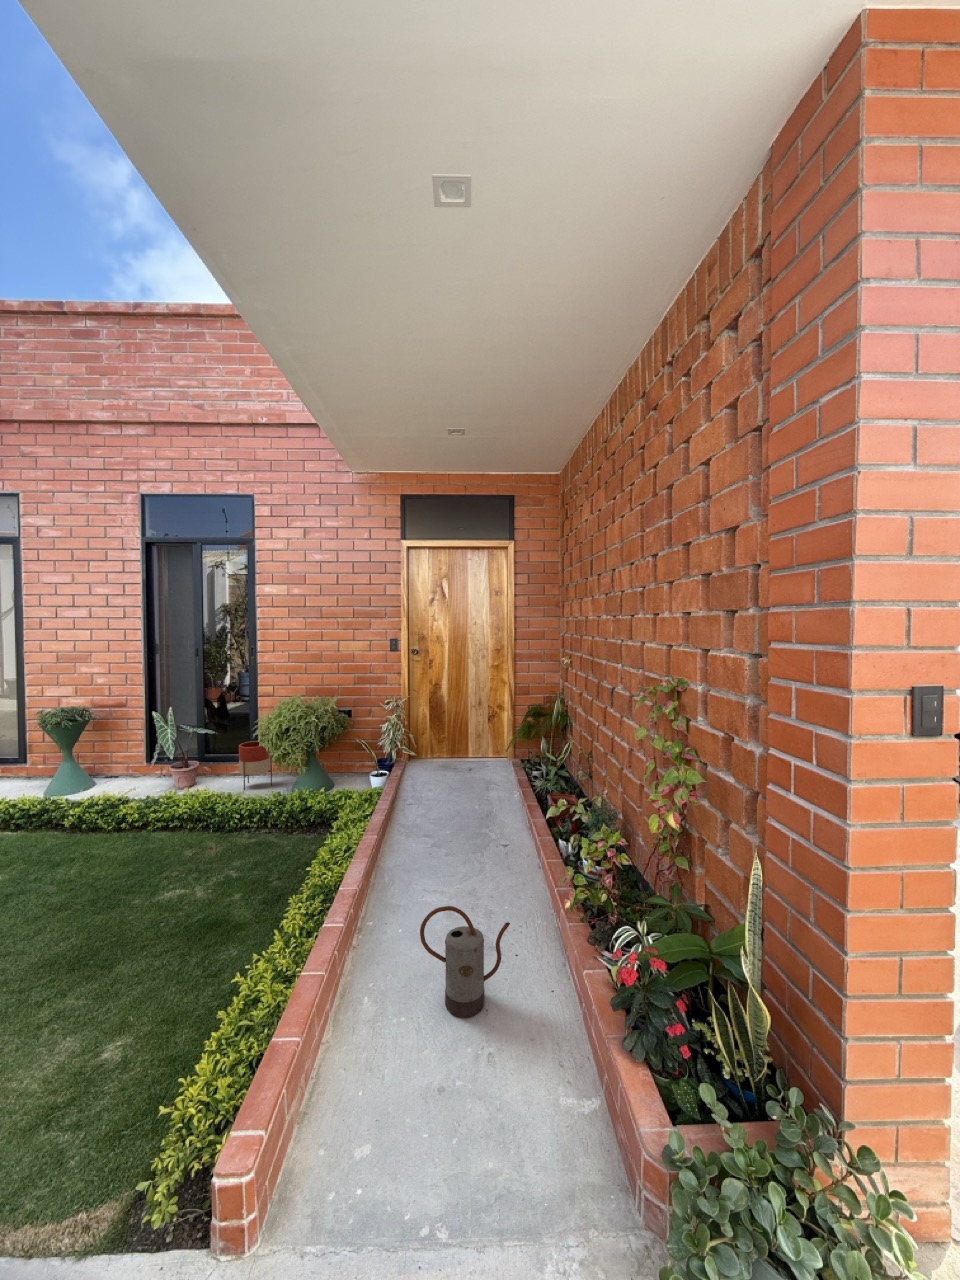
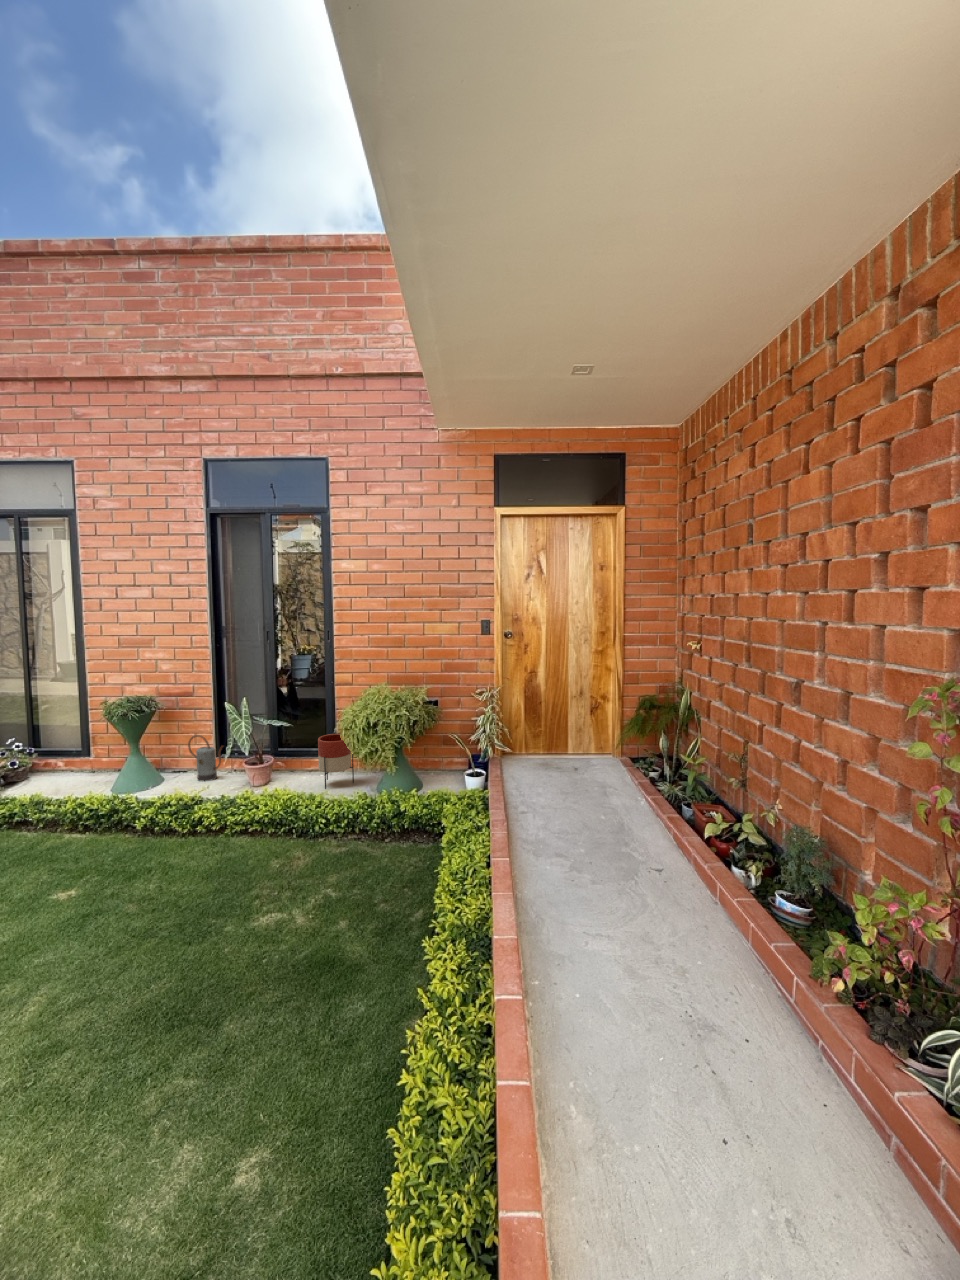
watering can: present [420,906,510,1017] -> present [188,735,223,781]

